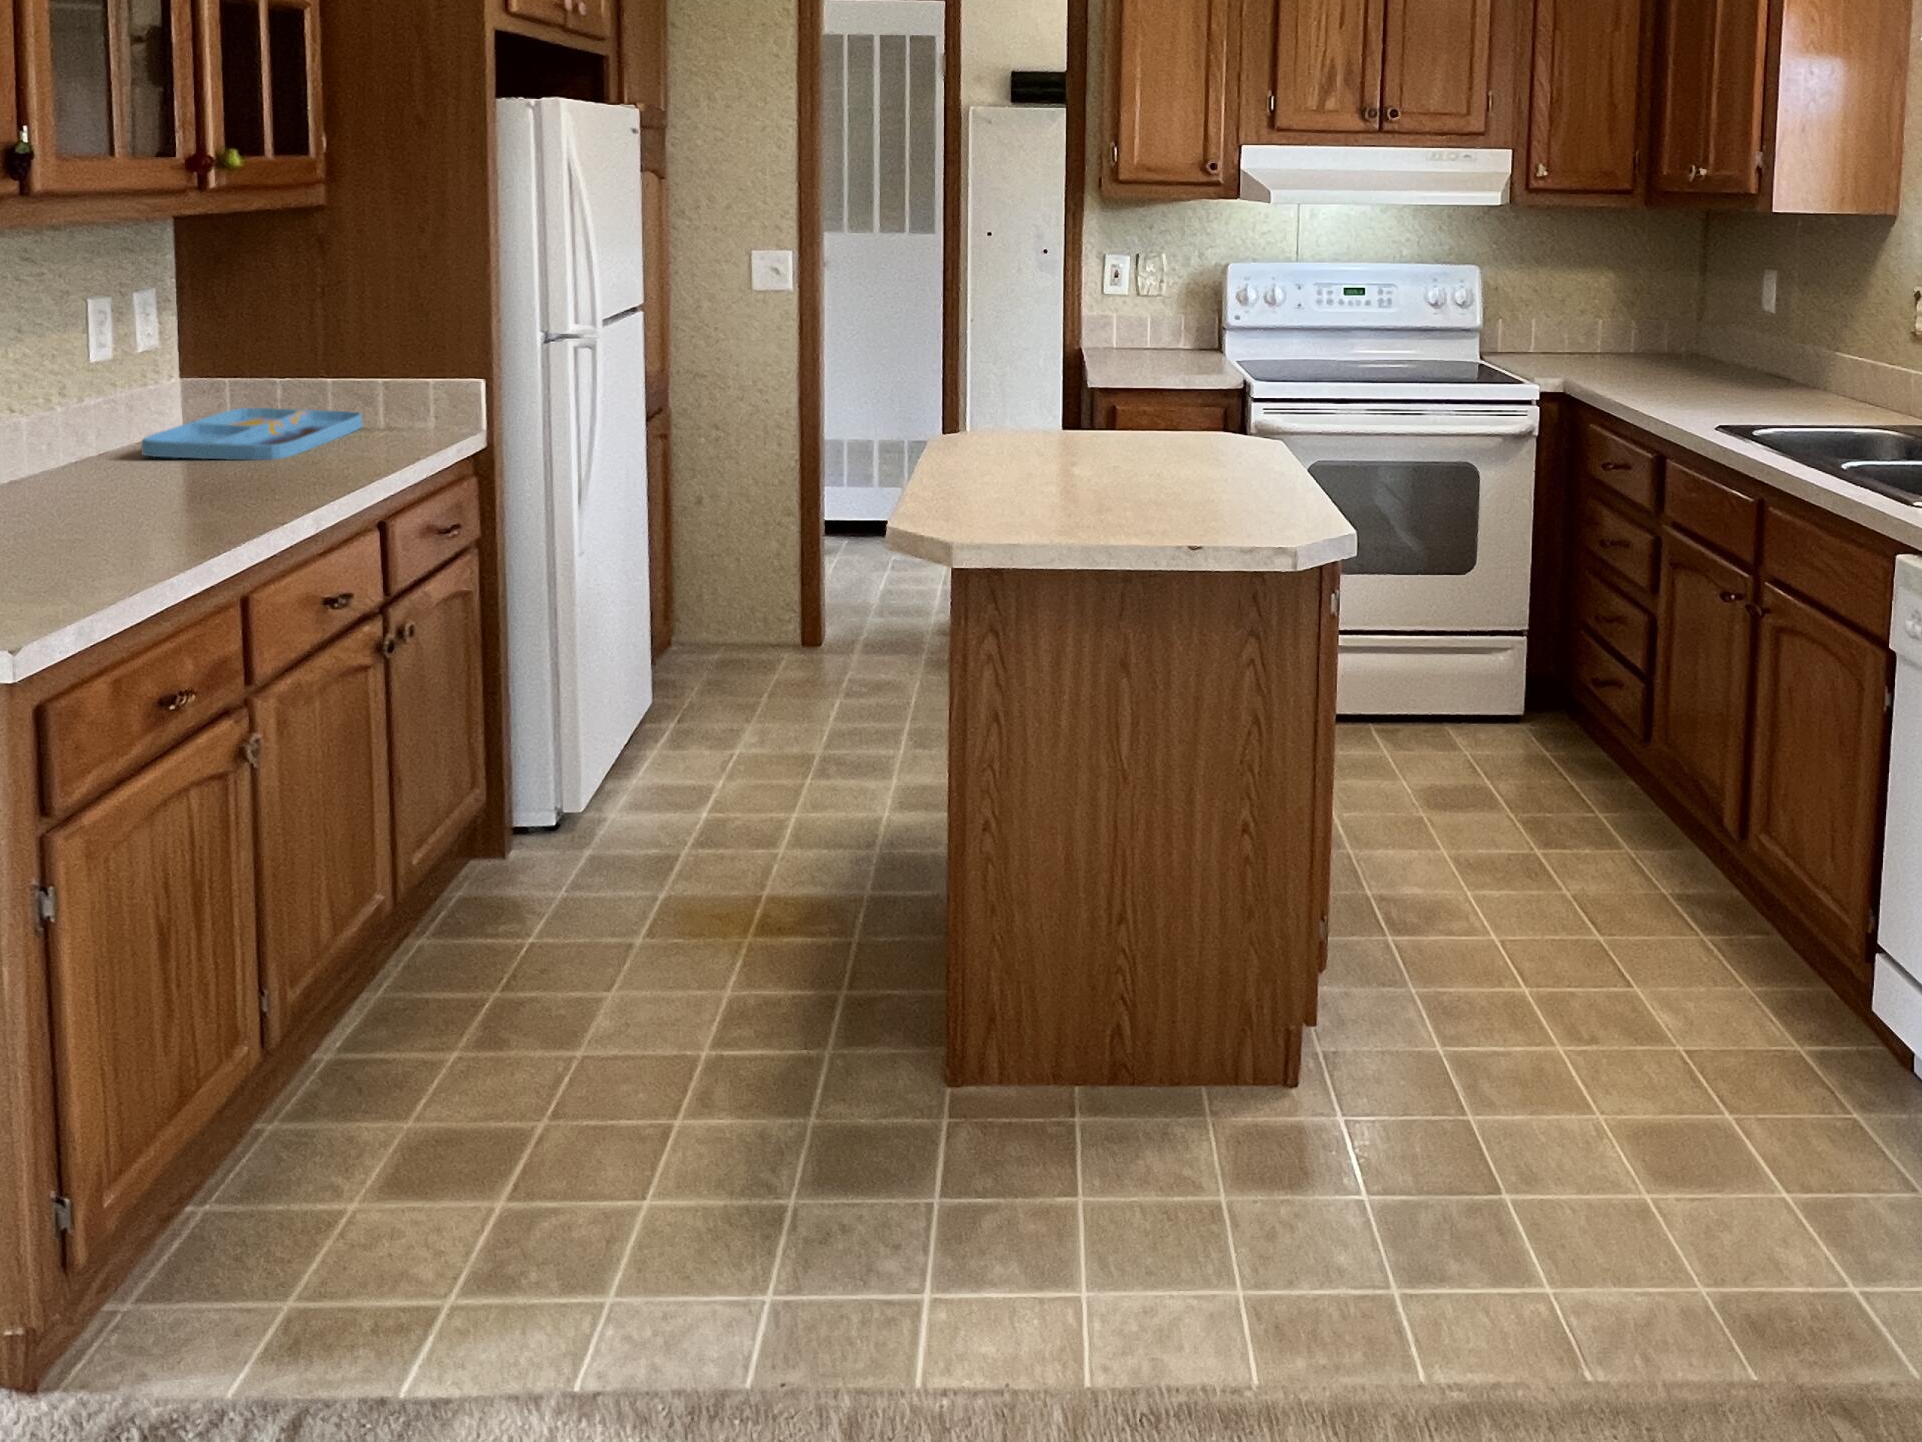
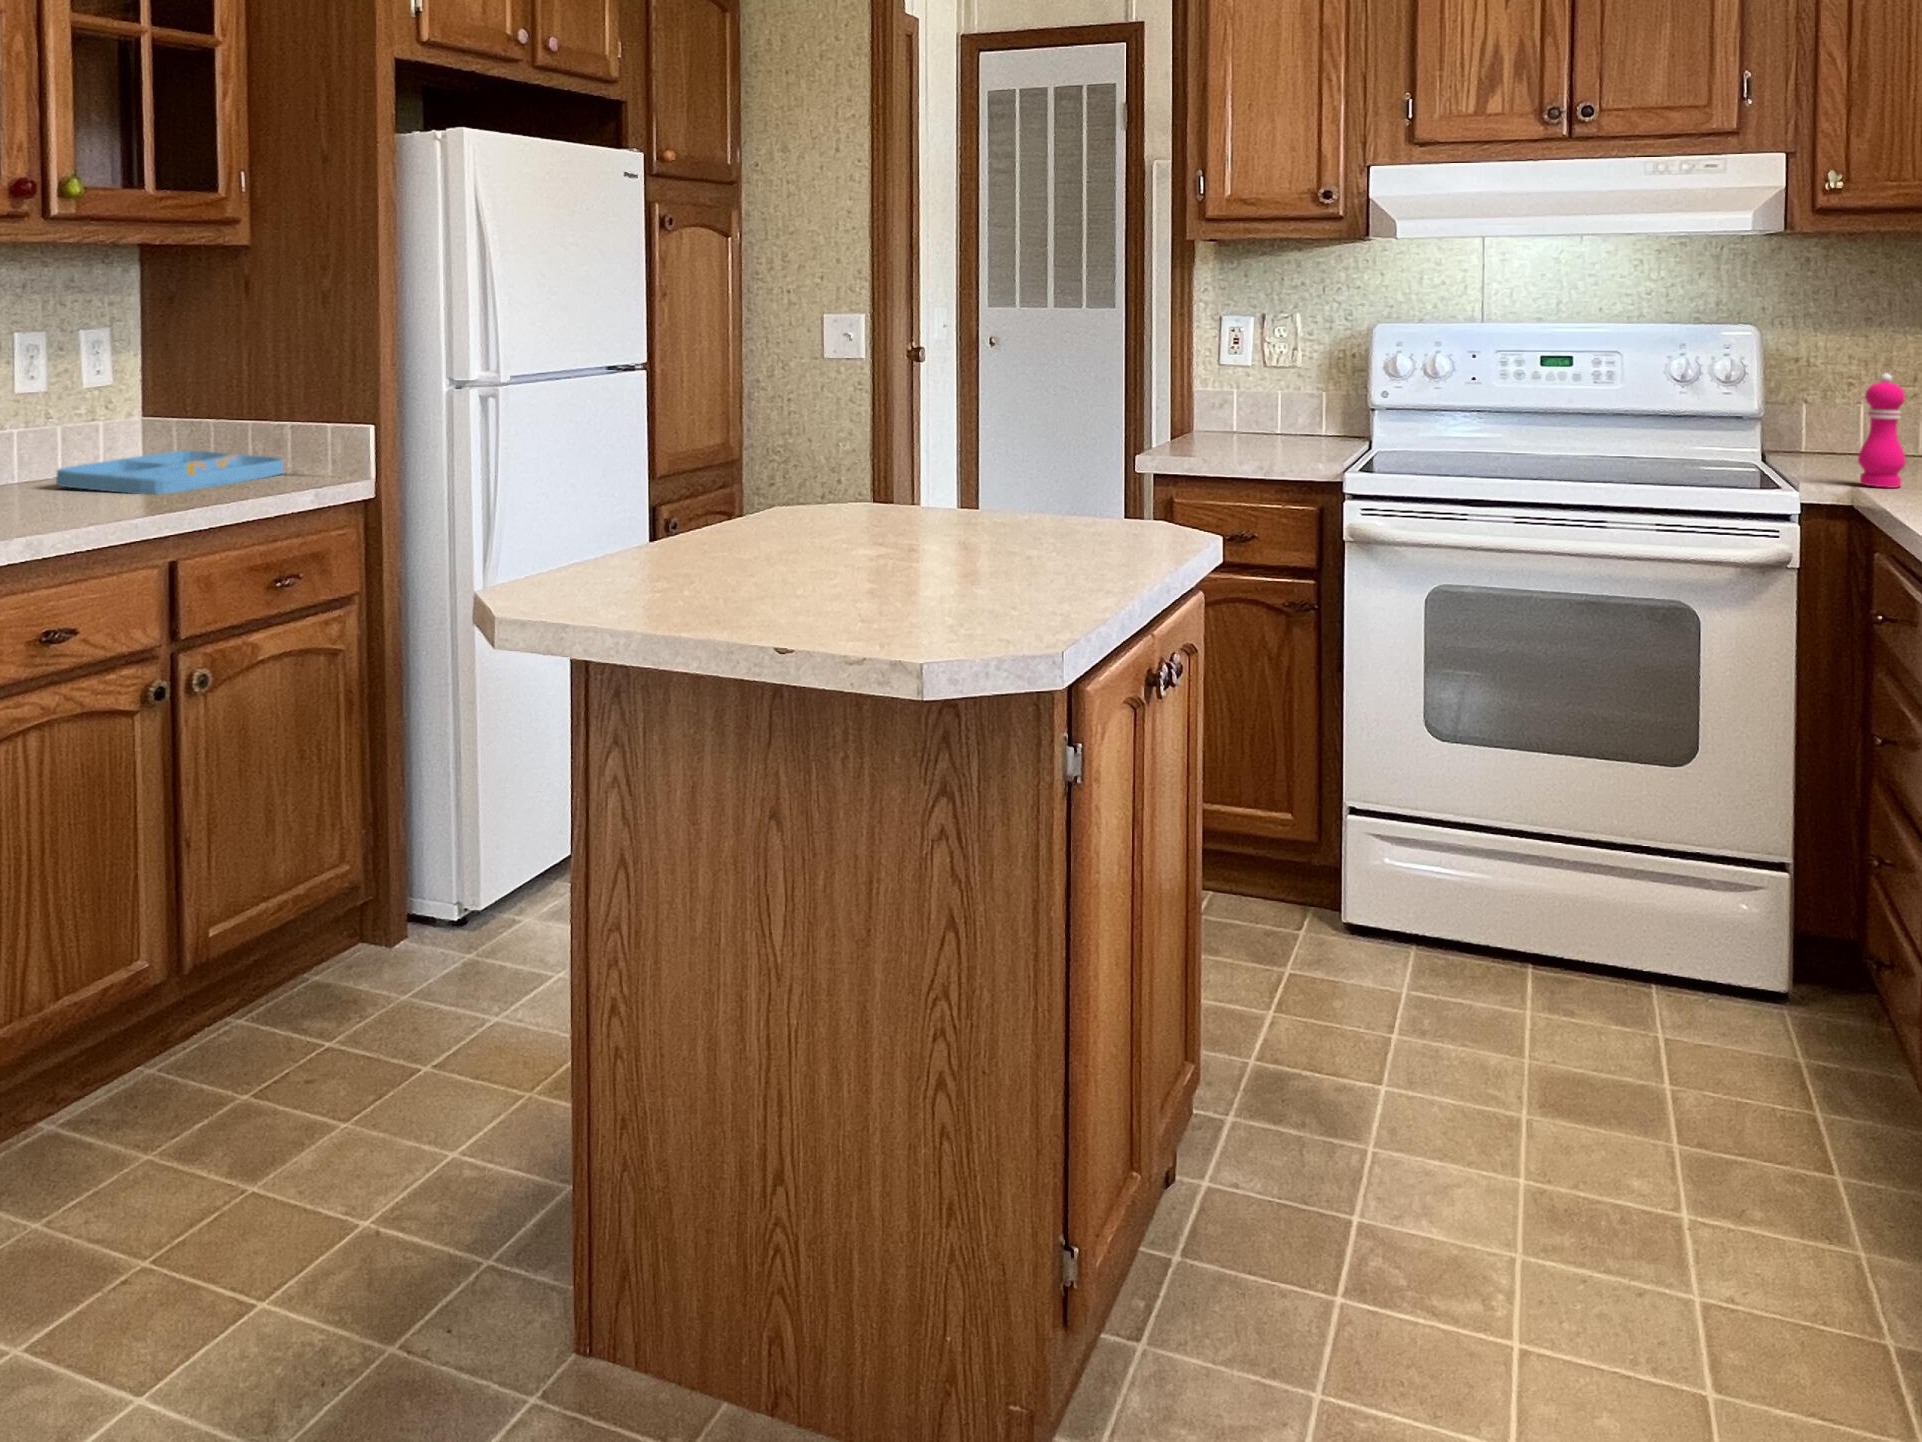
pepper mill: none [1561,303,1591,379] -> present [1858,374,1906,488]

